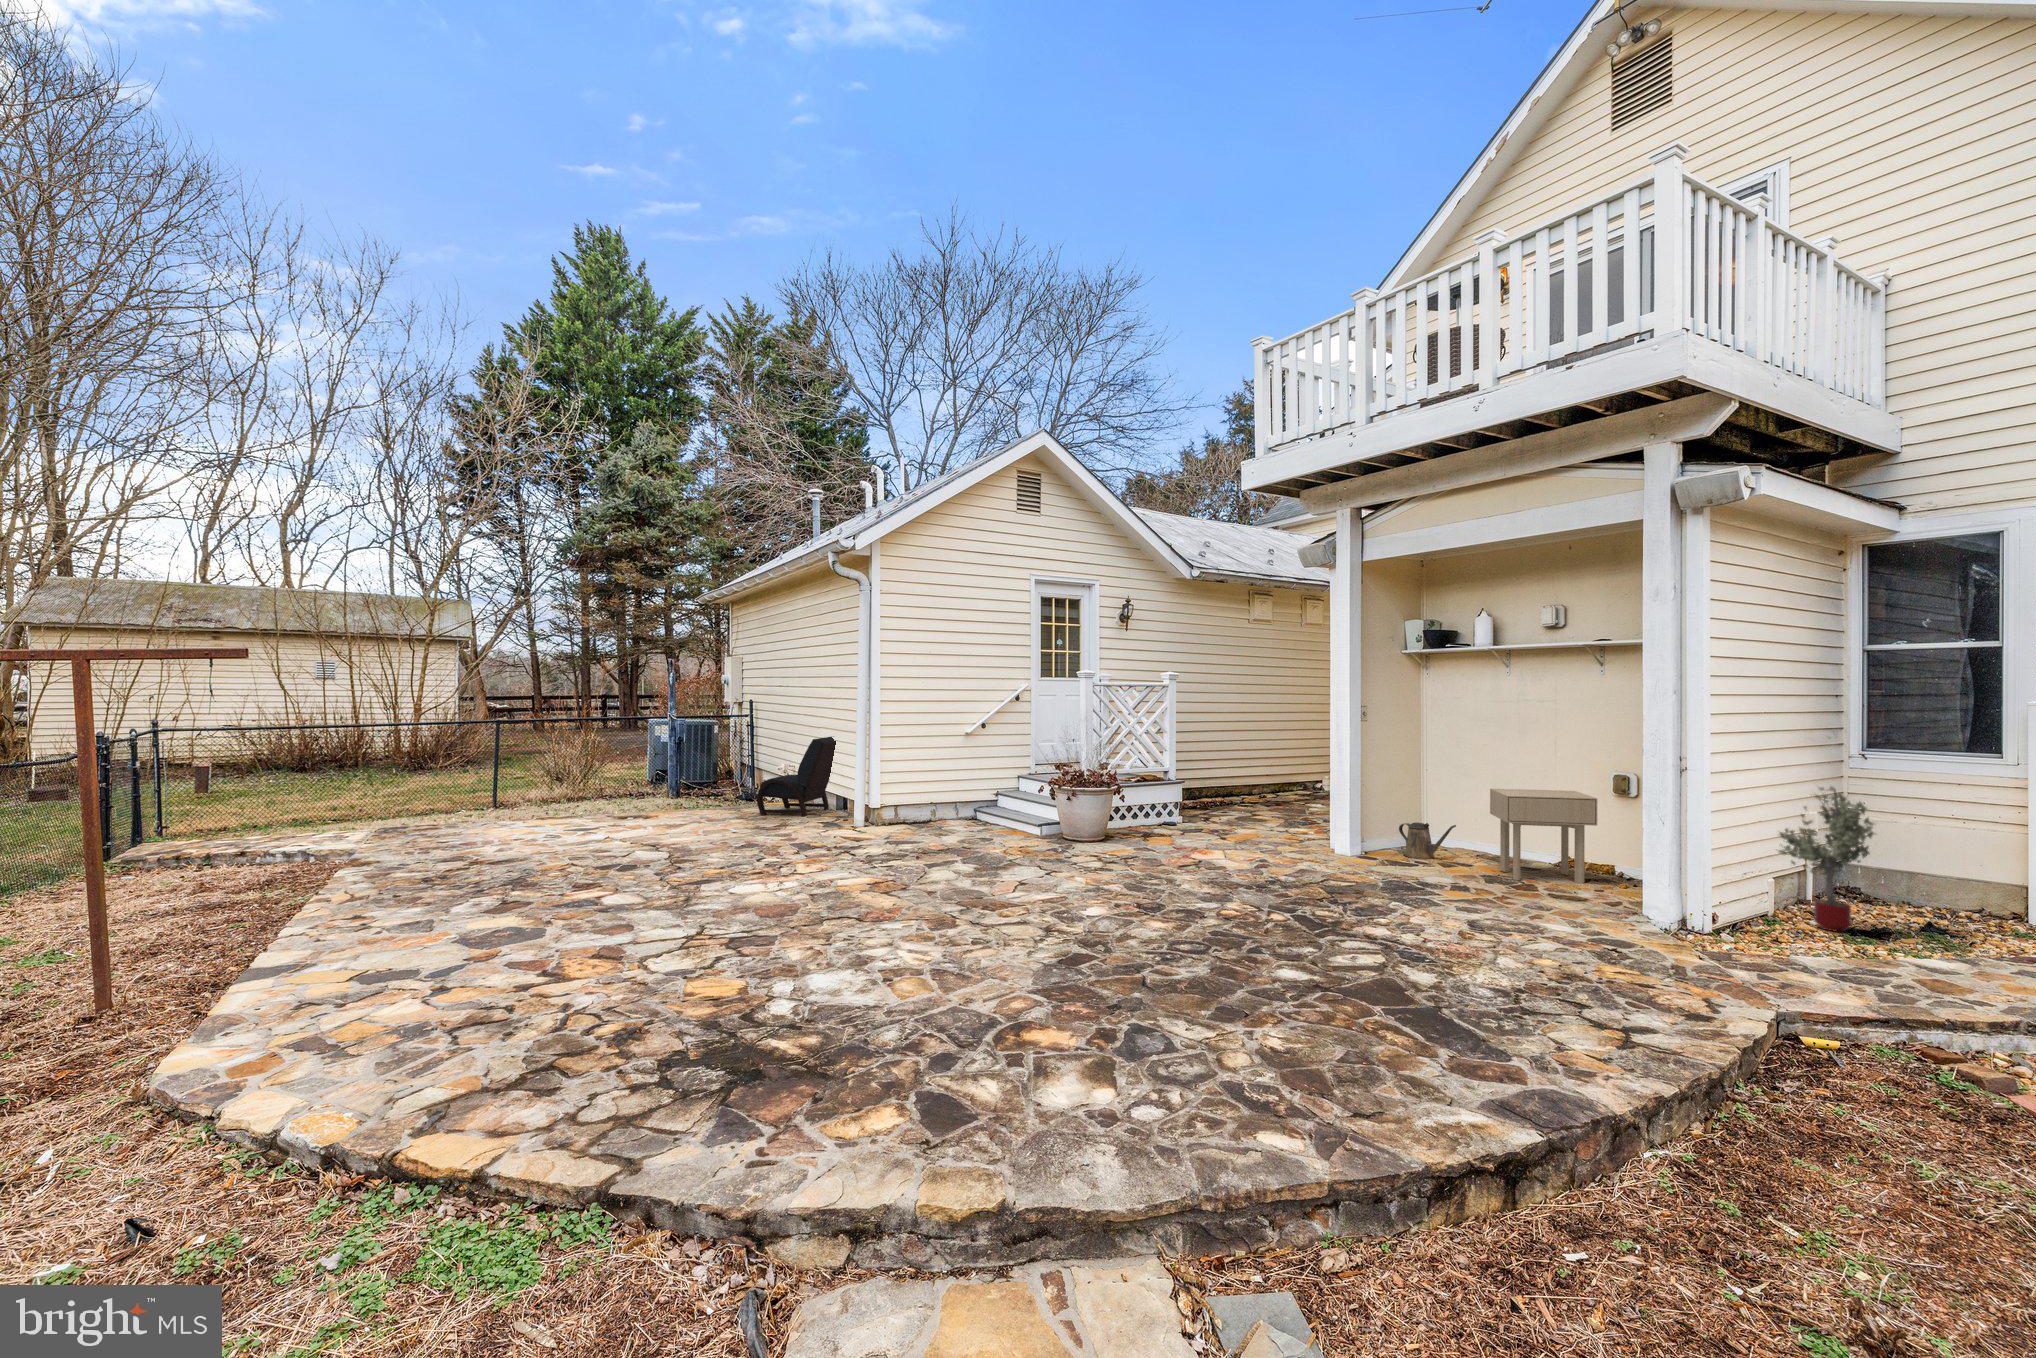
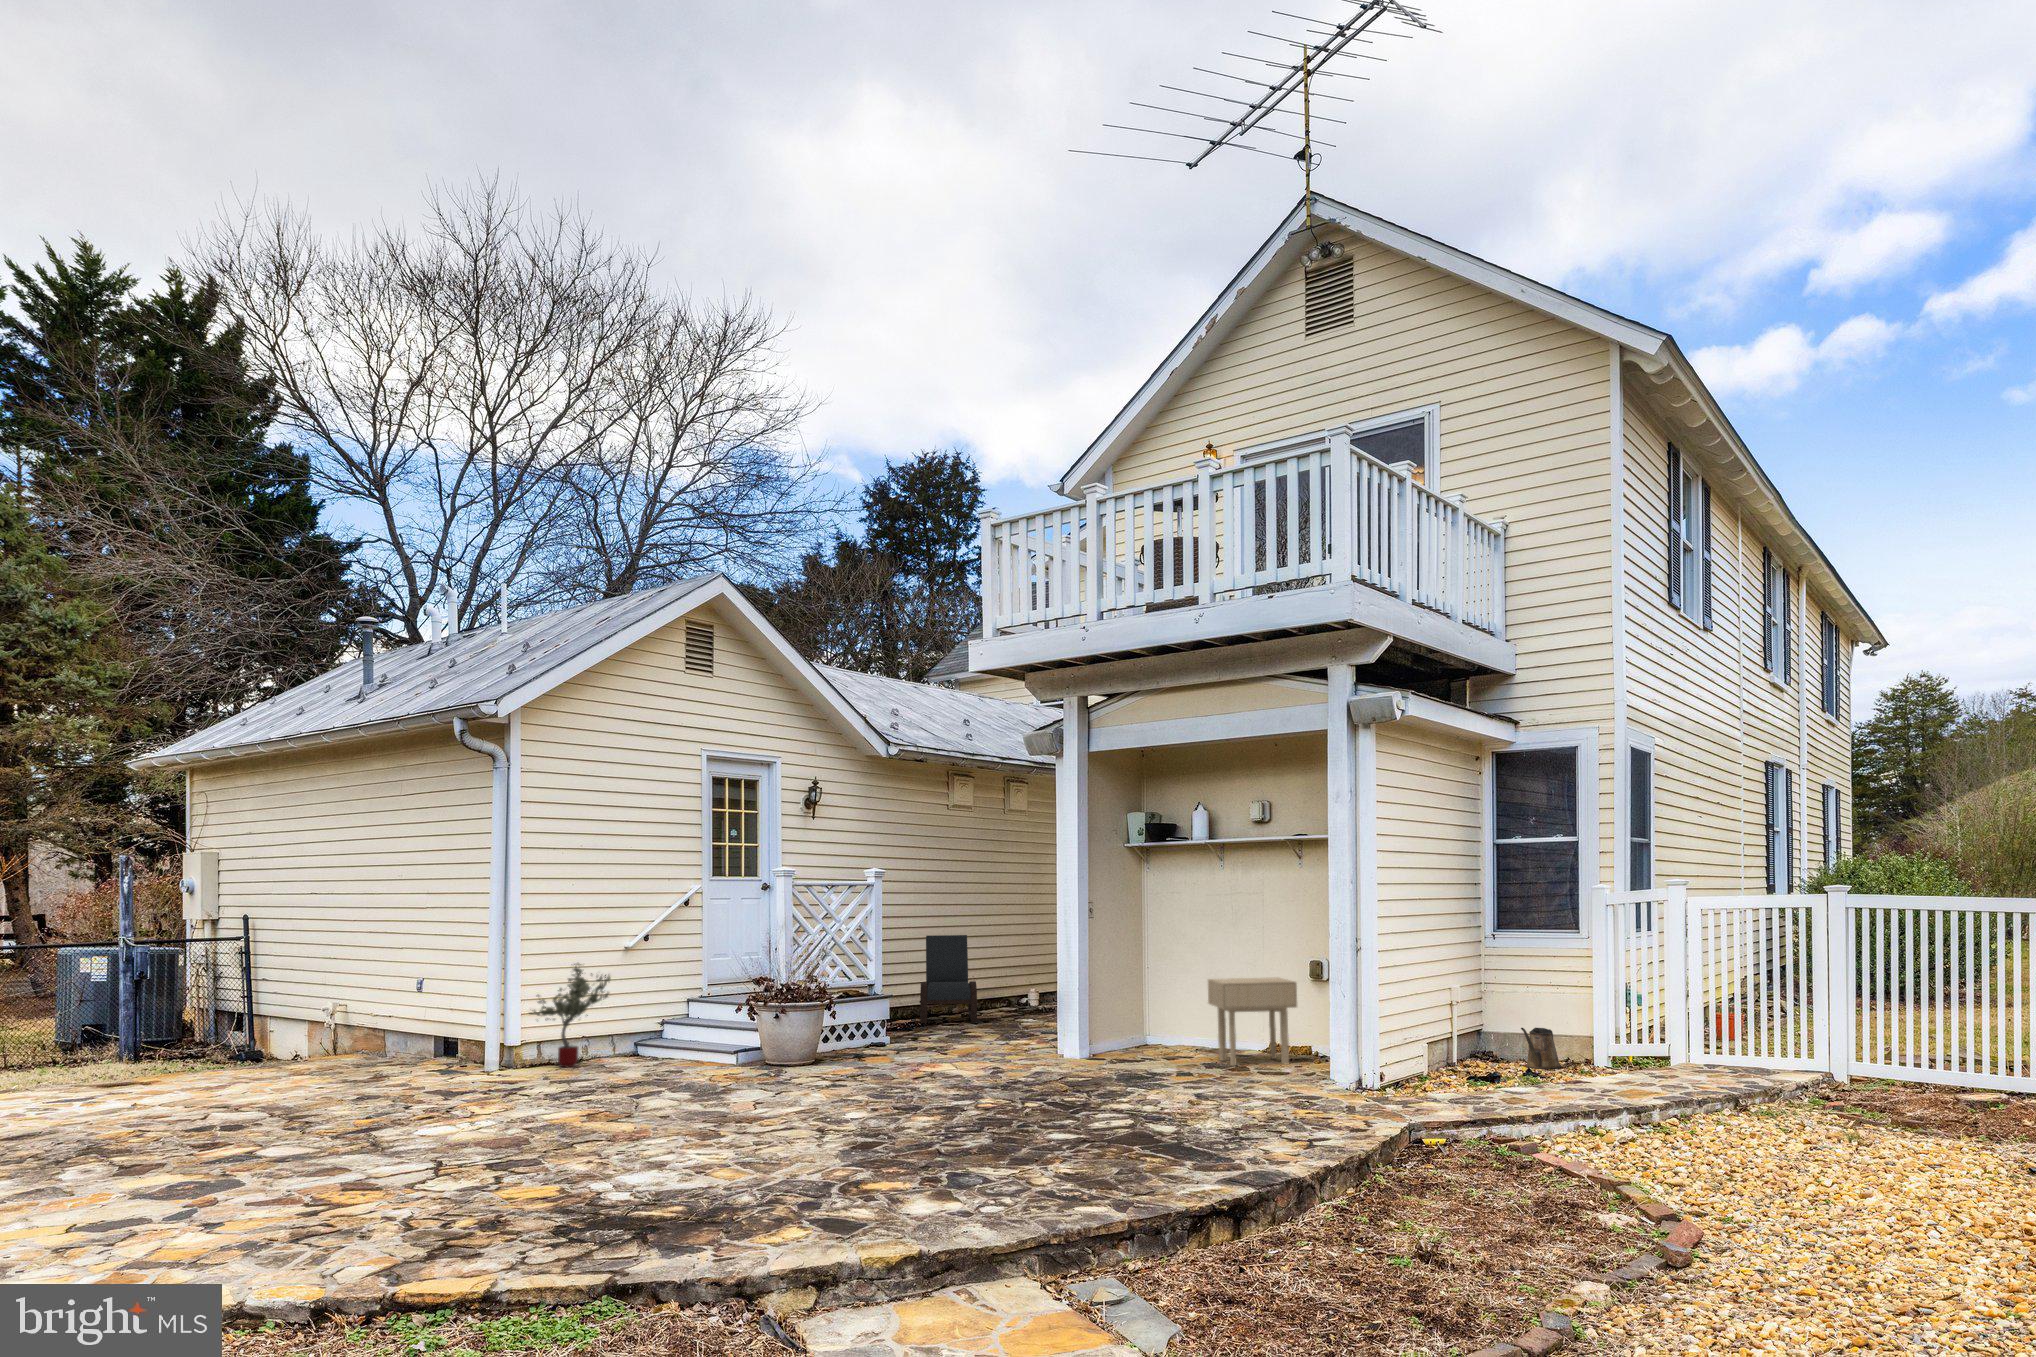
lounge chair: present [757,737,836,817] -> present [920,935,978,1023]
potted tree: present [1779,786,1875,932] -> present [529,963,610,1067]
watering can: present [1399,822,1456,859] -> present [1521,1028,1561,1069]

